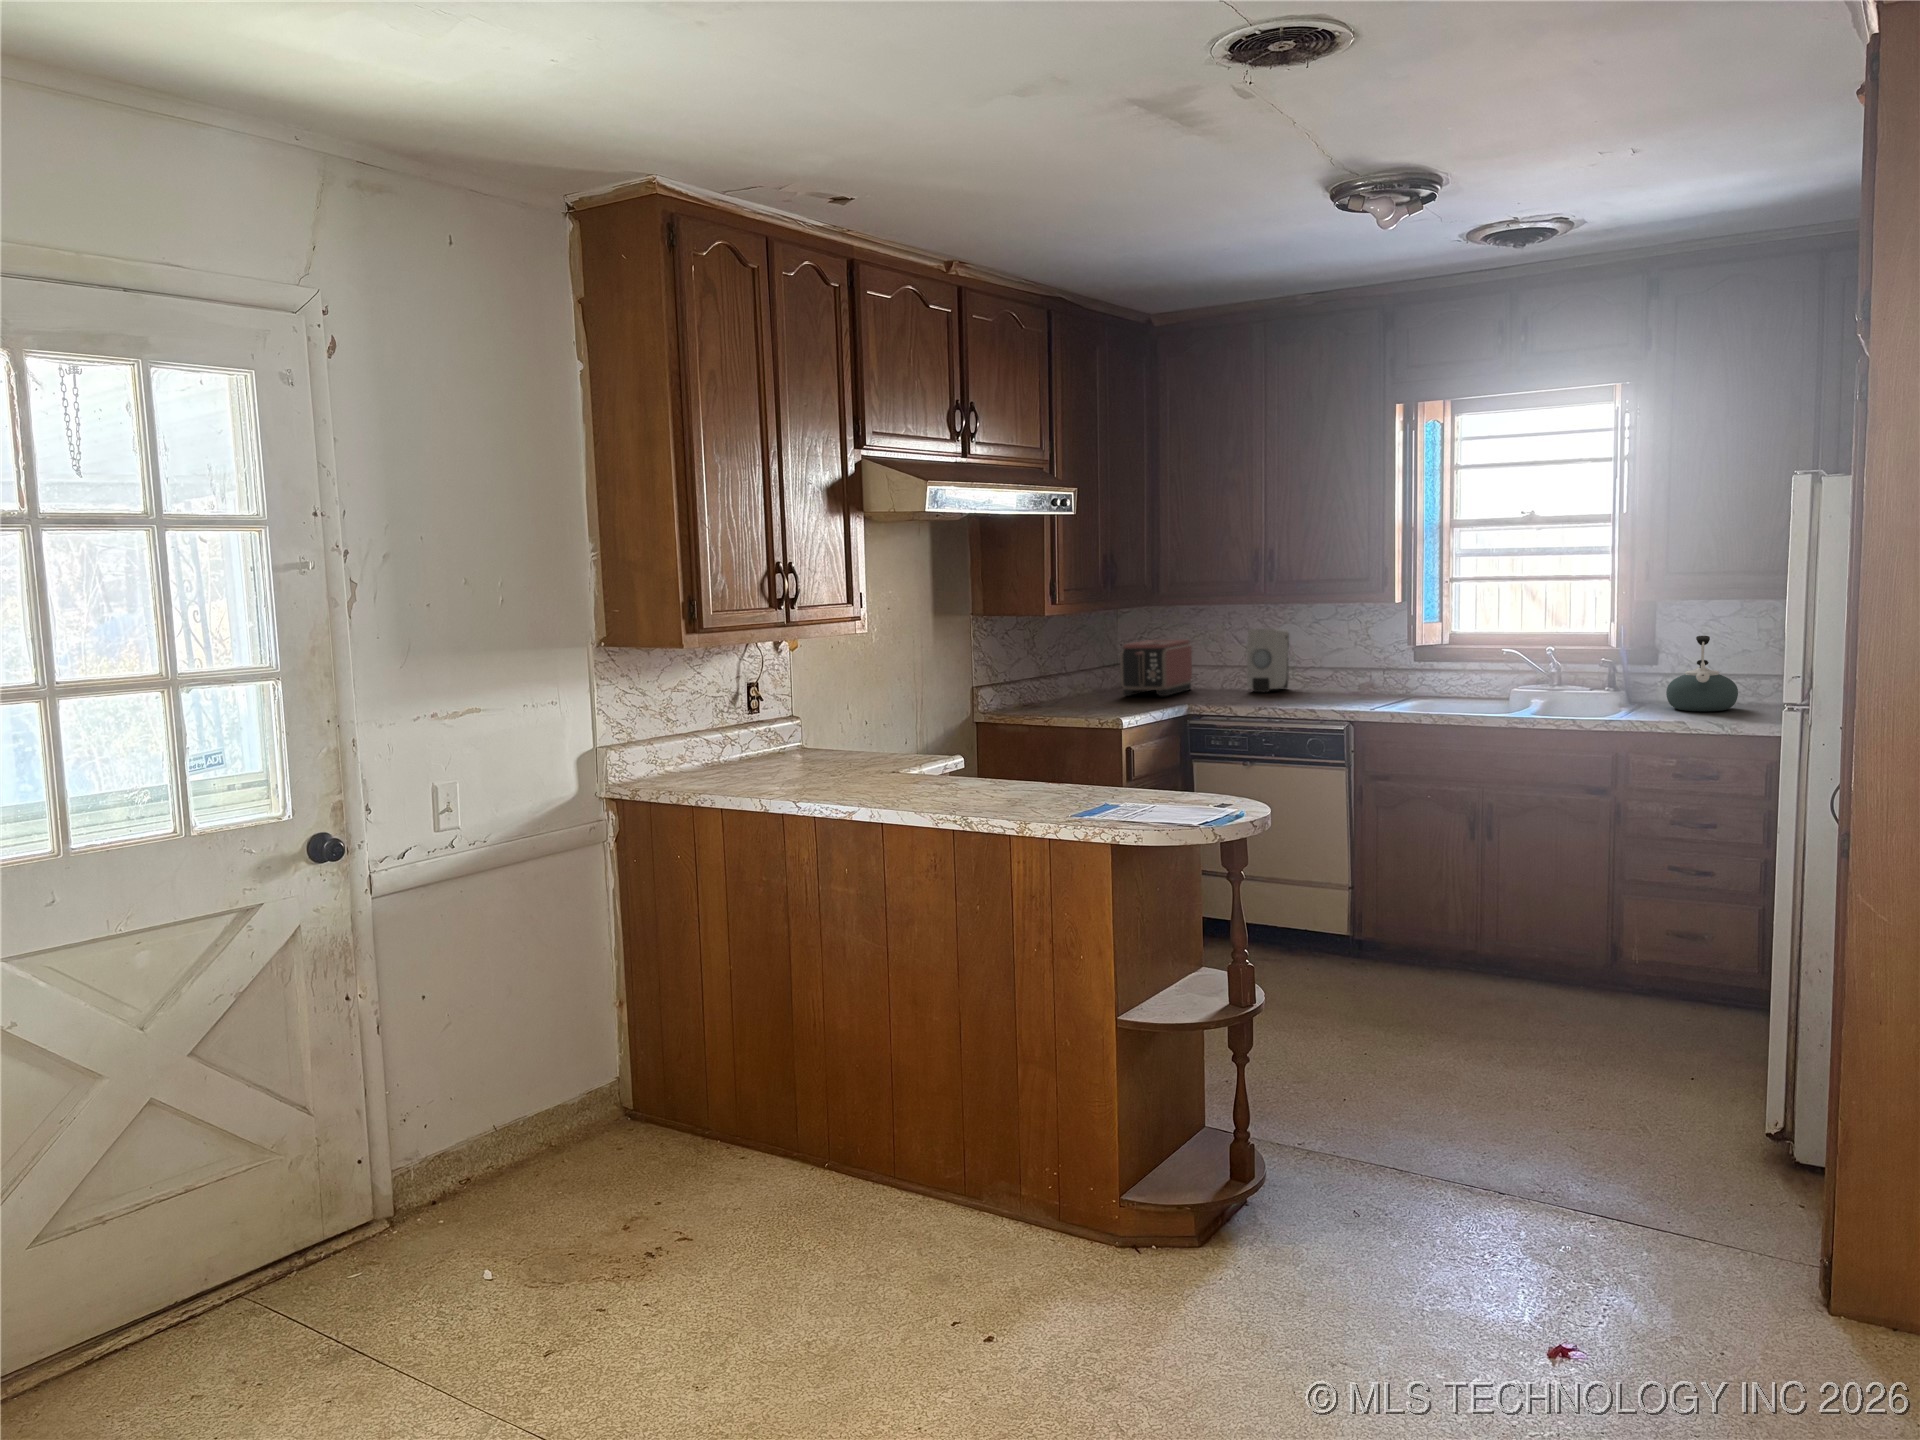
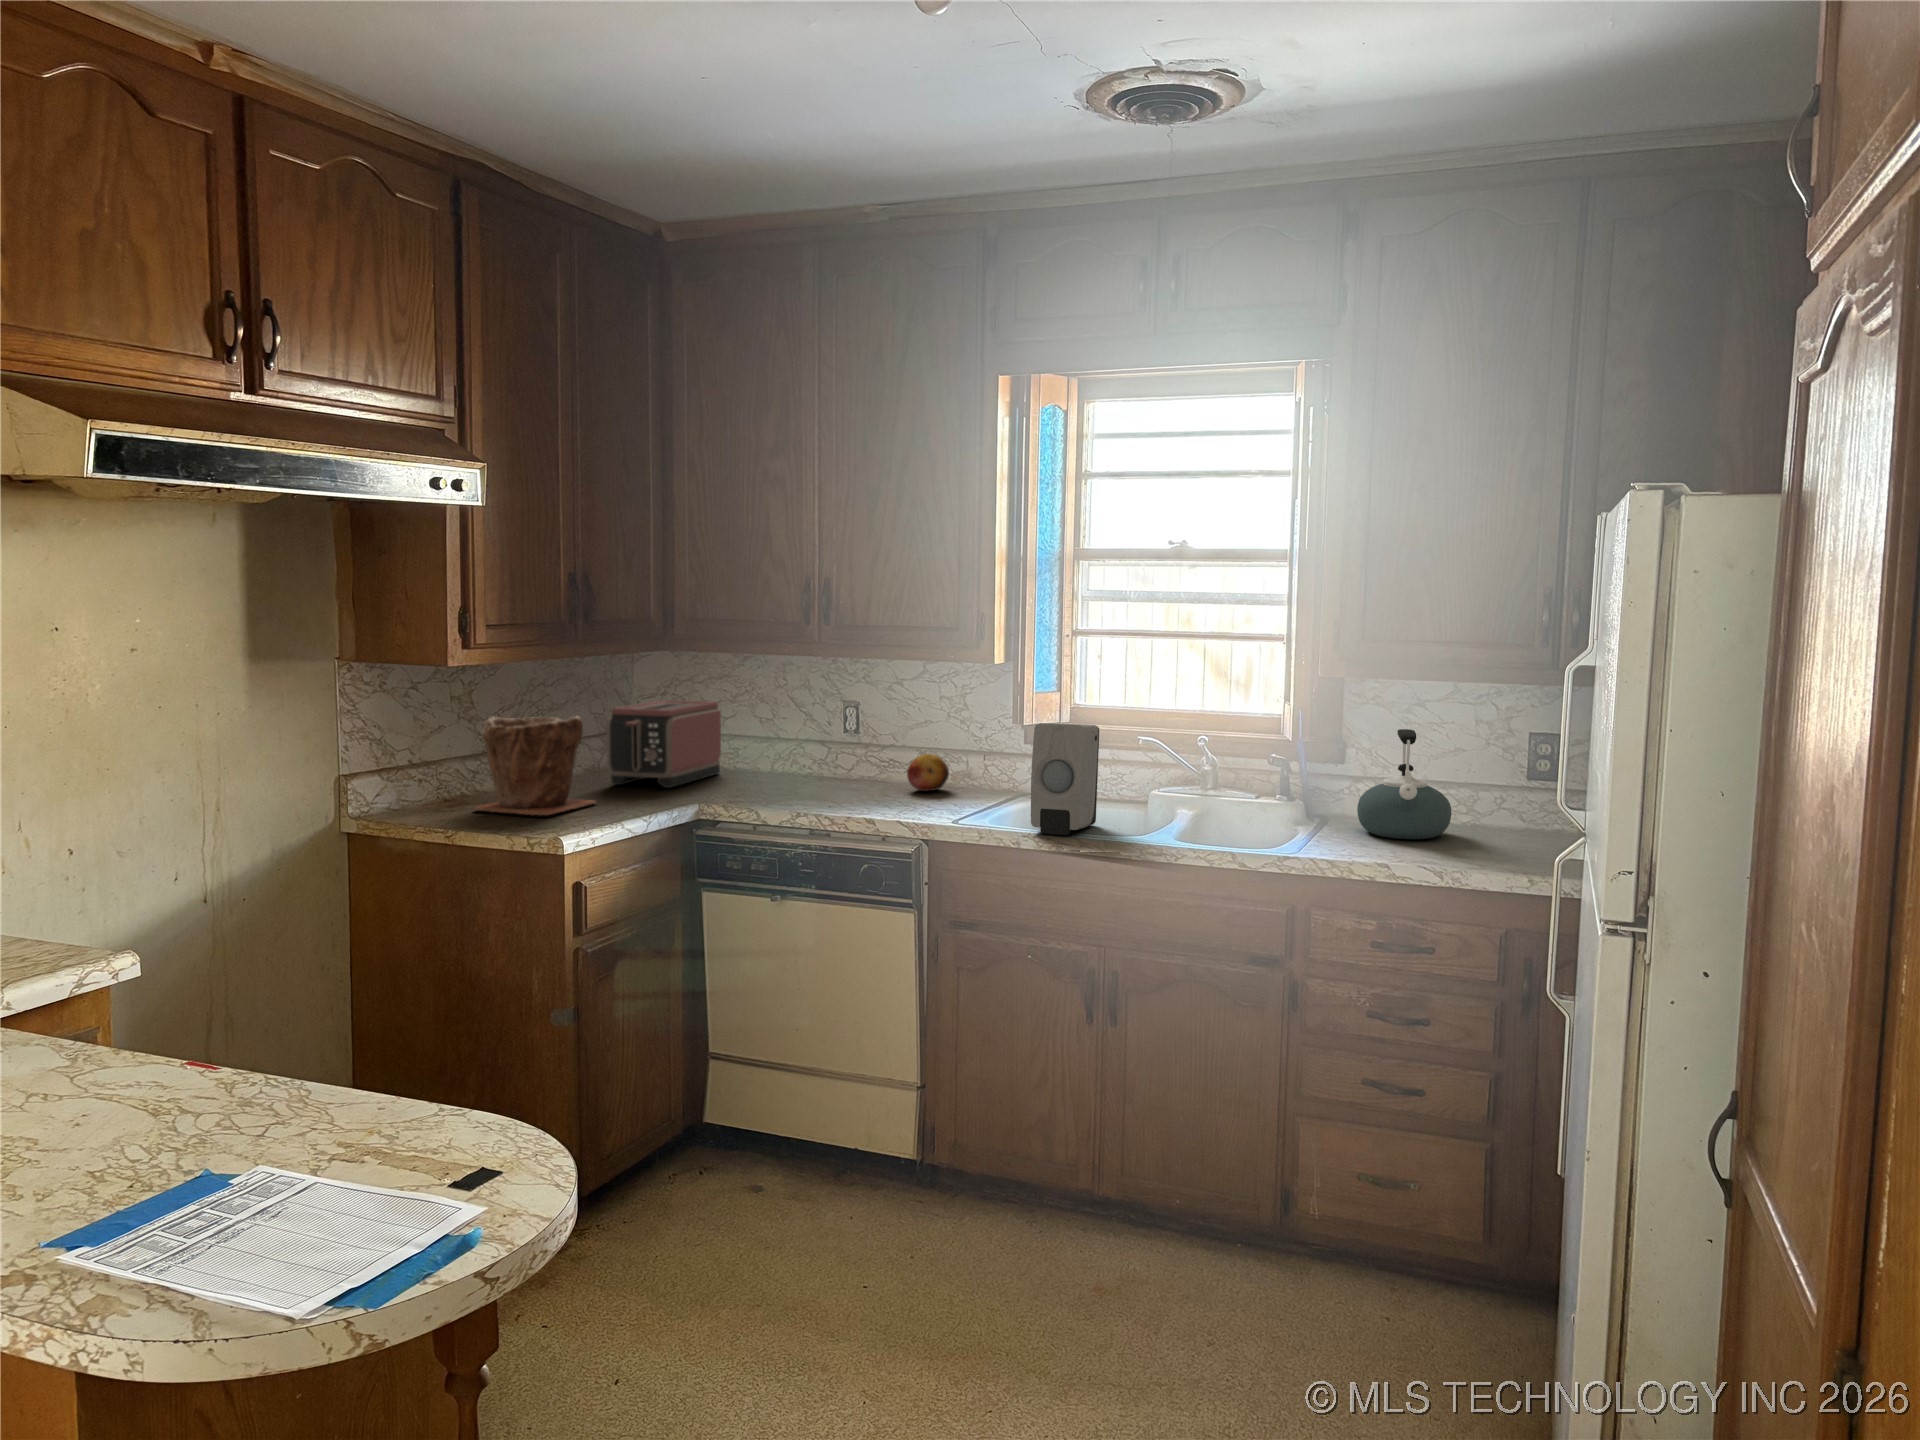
soap dispenser: present [1247,629,1289,692] -> present [1031,723,1099,835]
plant pot: none [1049,647,1124,710] -> present [474,716,595,815]
fruit: none [1329,669,1360,695] -> present [907,754,949,791]

